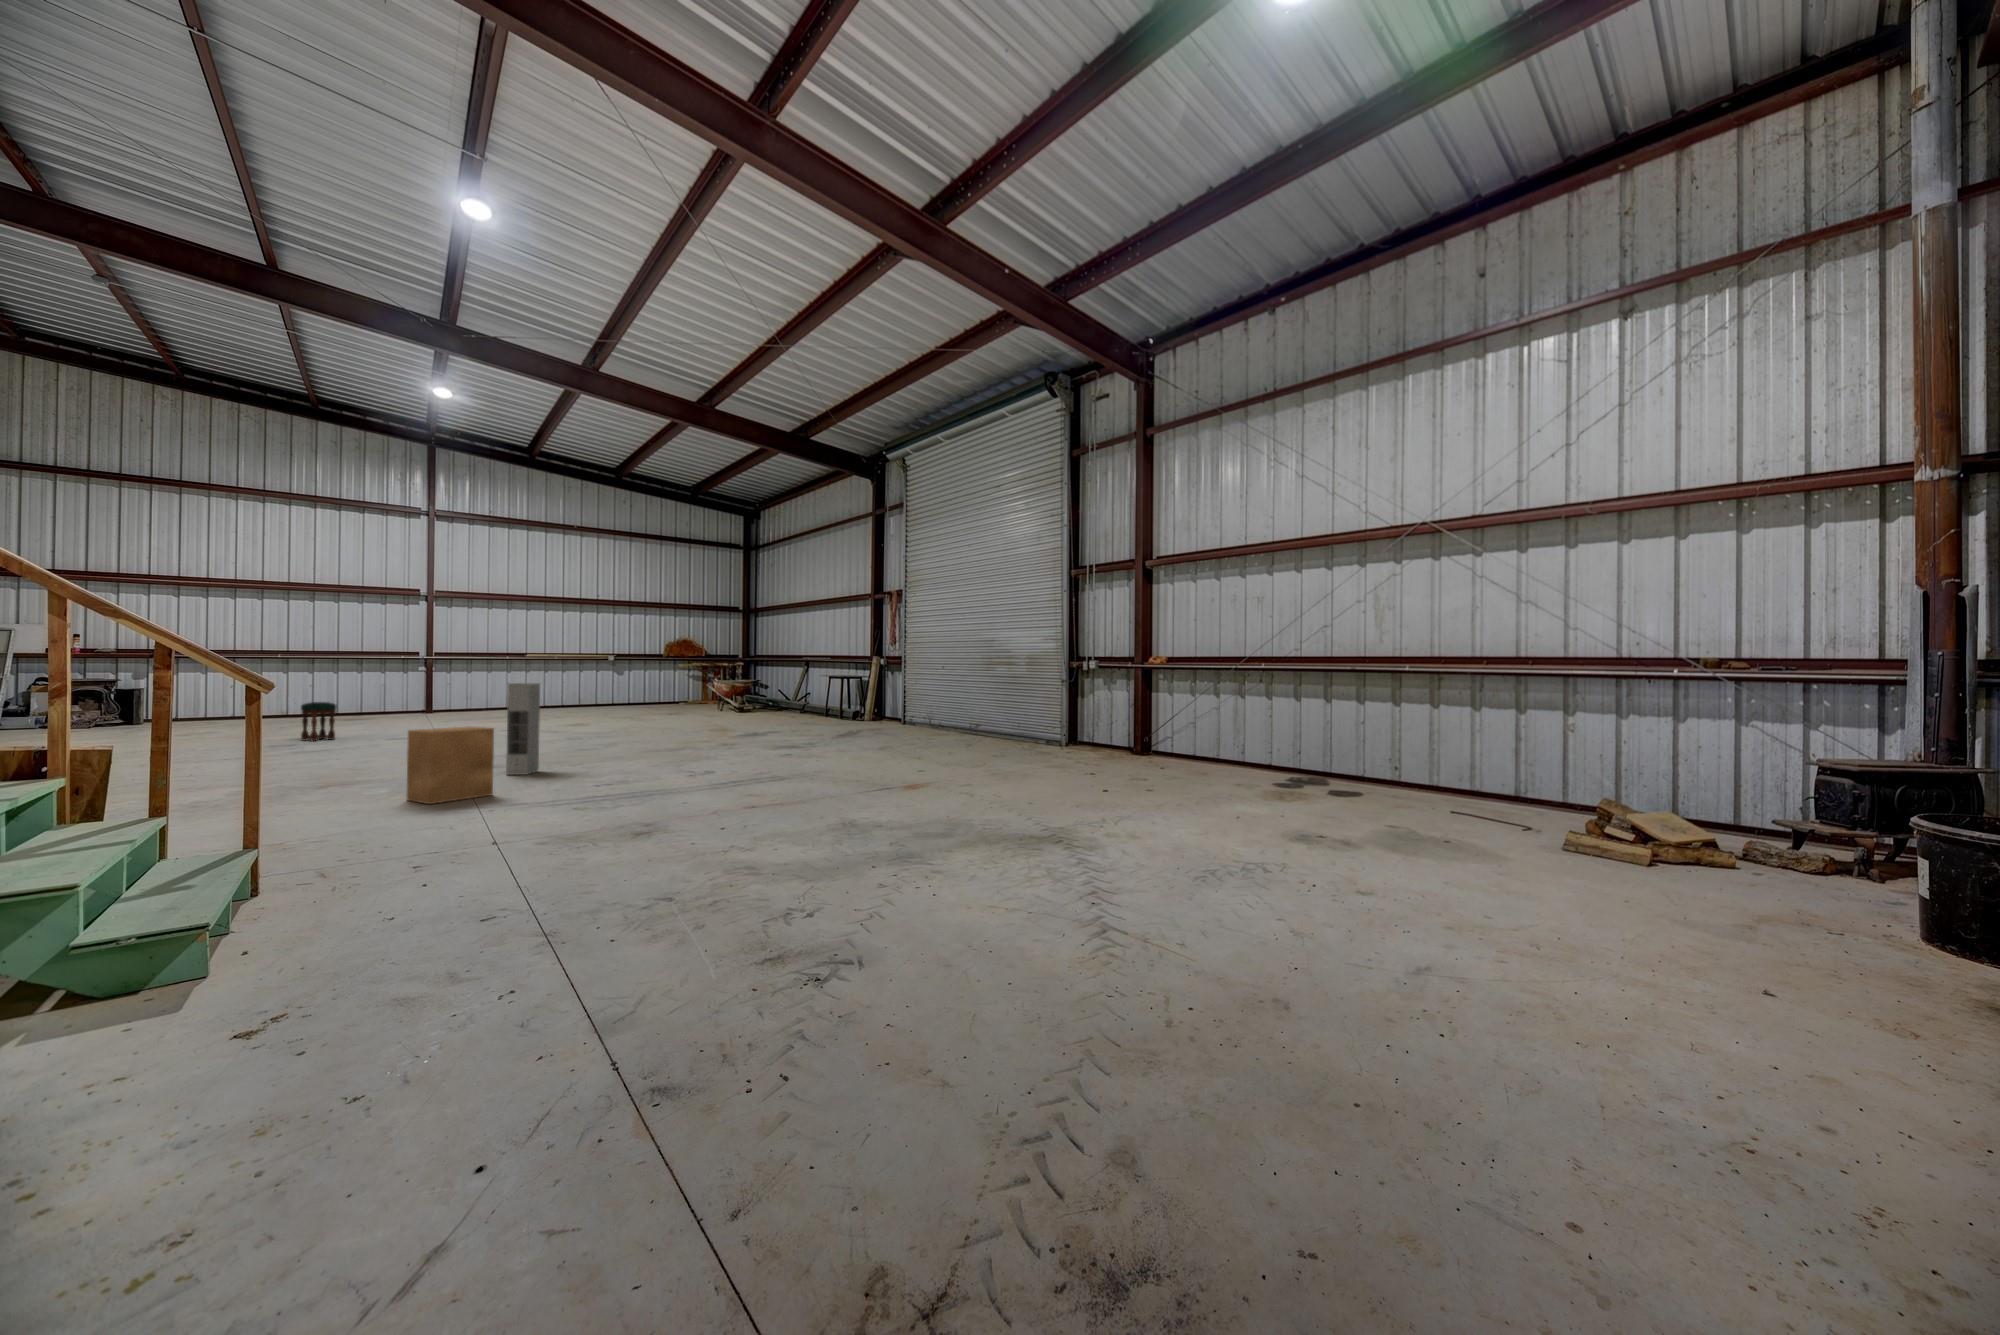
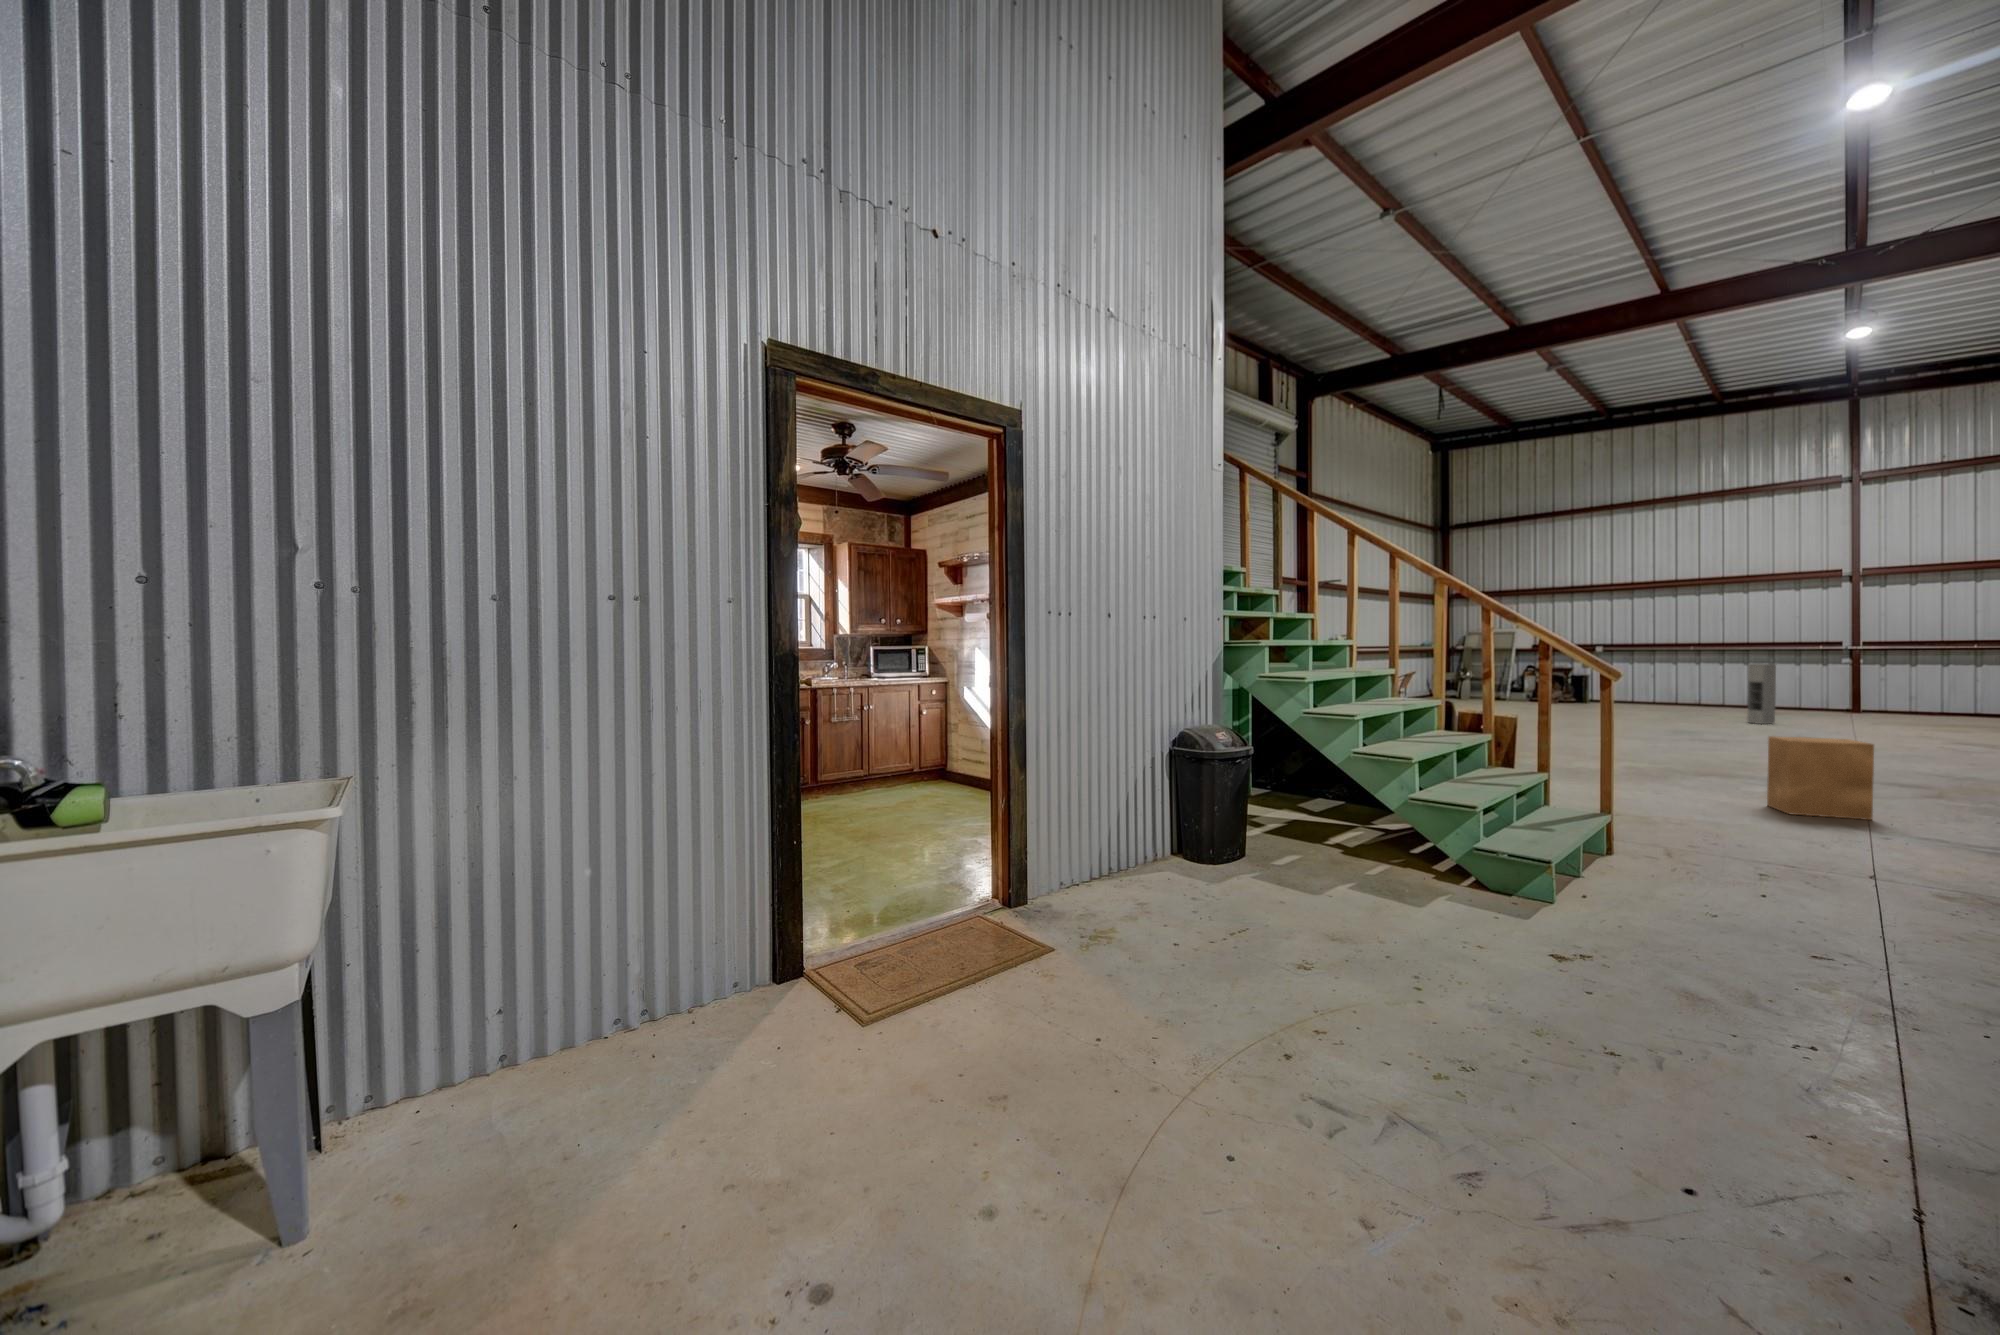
cabinet: present [506,683,540,775] -> present [1747,664,1776,724]
stool: present [301,702,337,741] -> none [1698,696,1731,734]

